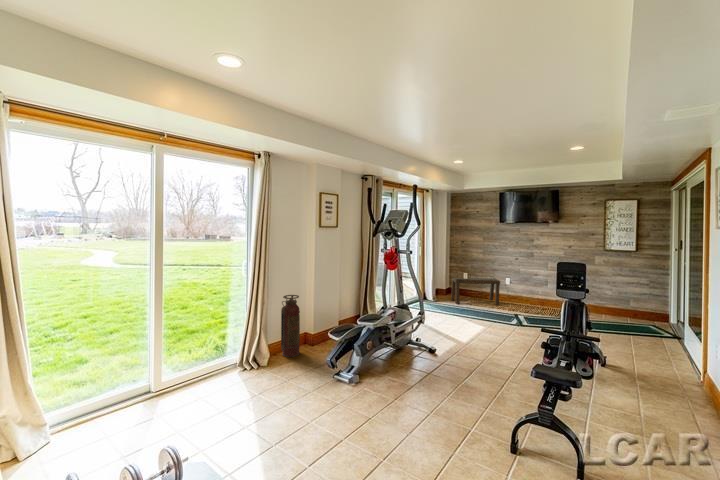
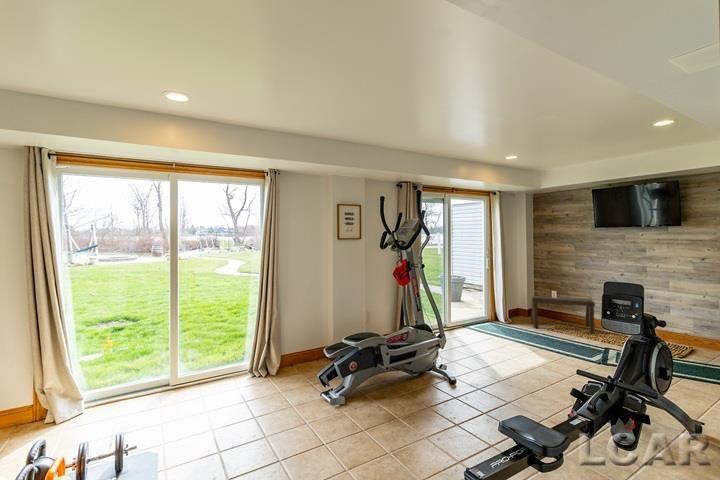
fire extinguisher: present [281,295,300,357] -> none [293,307,313,369]

